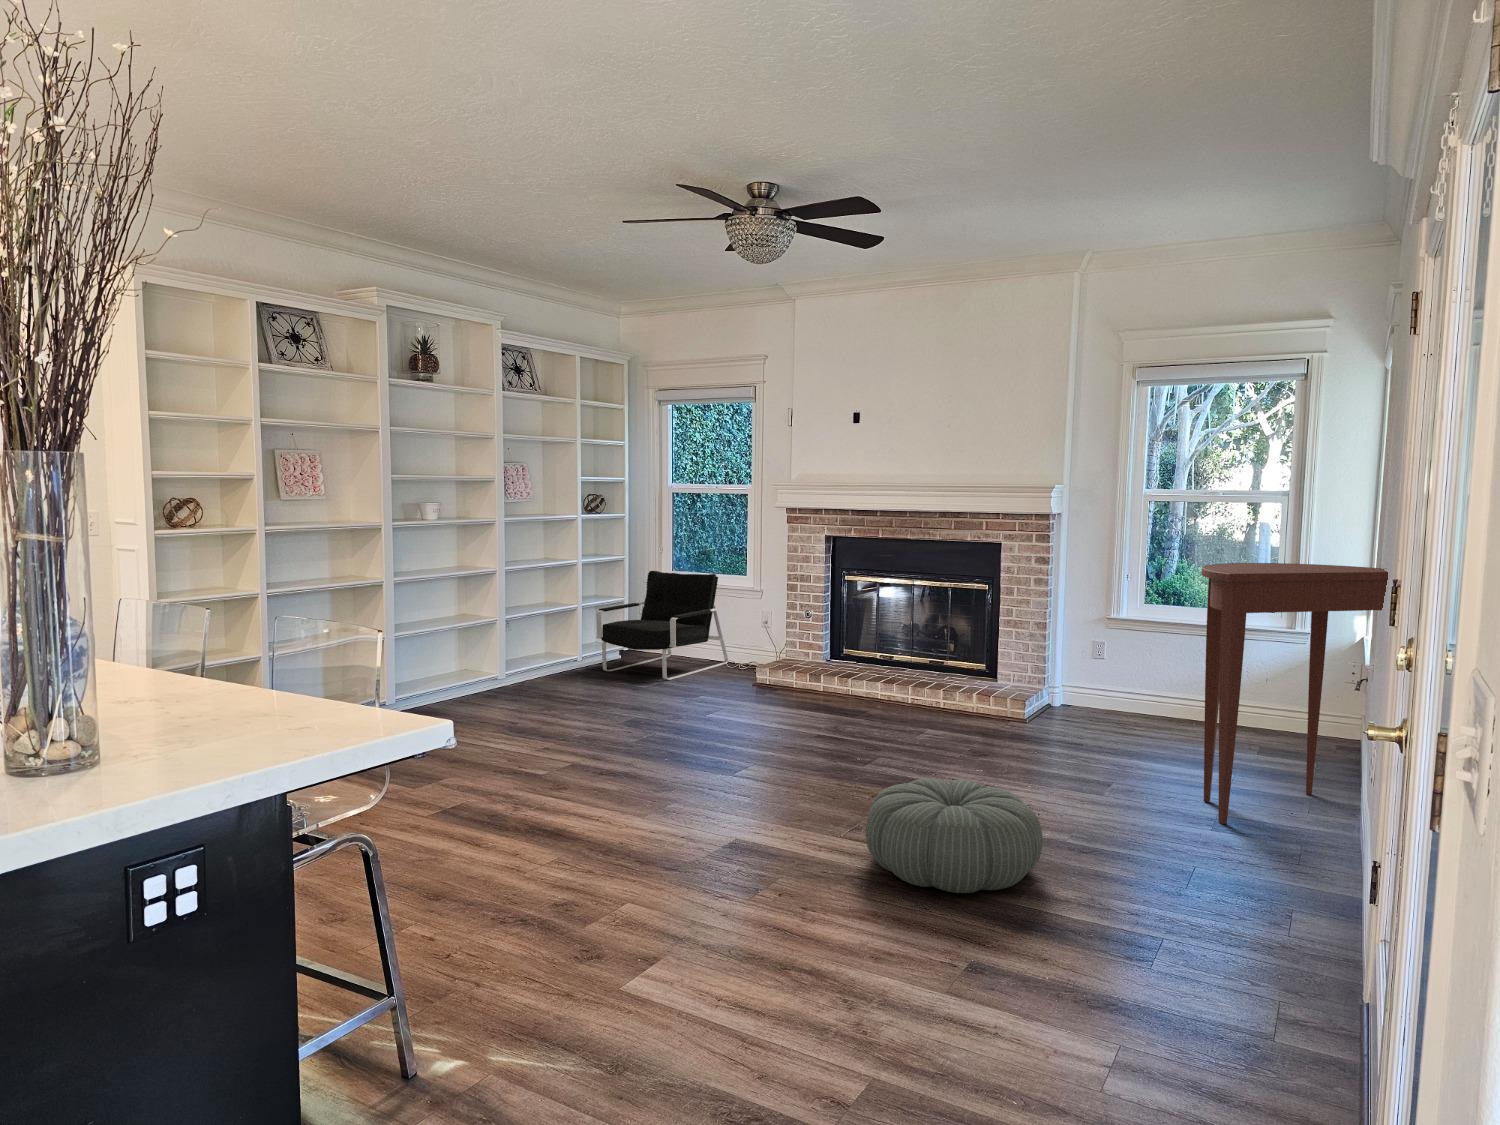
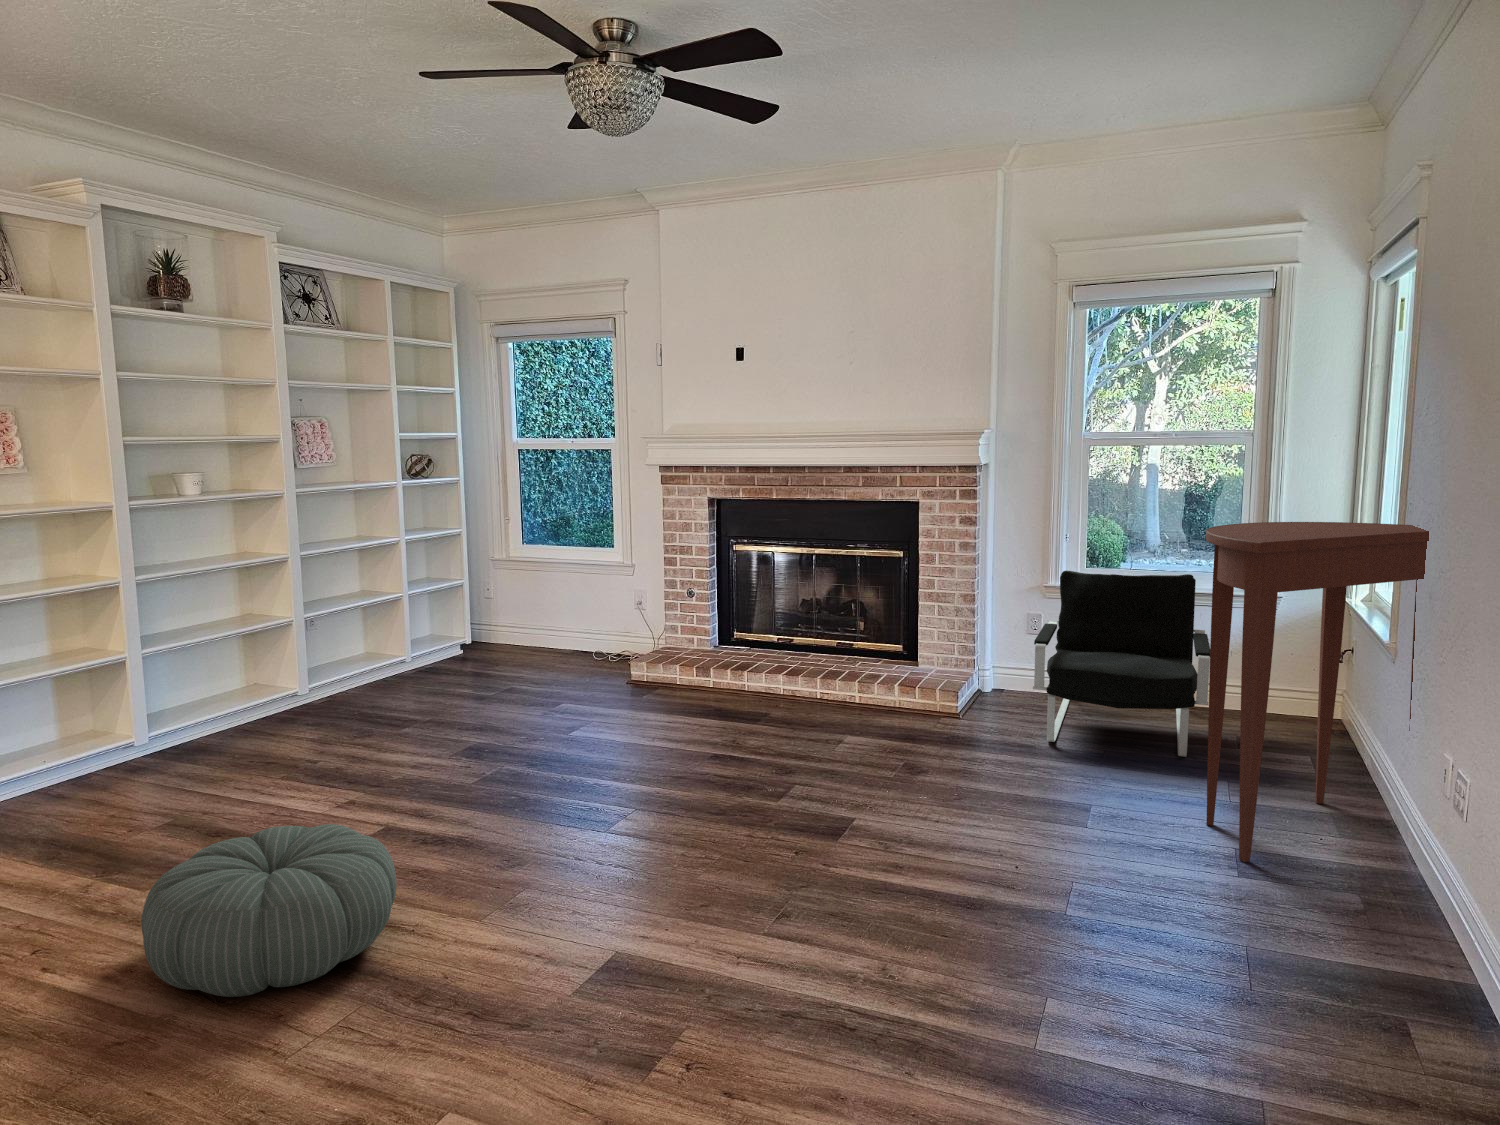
armchair: present [596,571,728,680] -> present [1033,571,1210,757]
pouf: present [866,779,1043,893] -> present [142,824,397,997]

